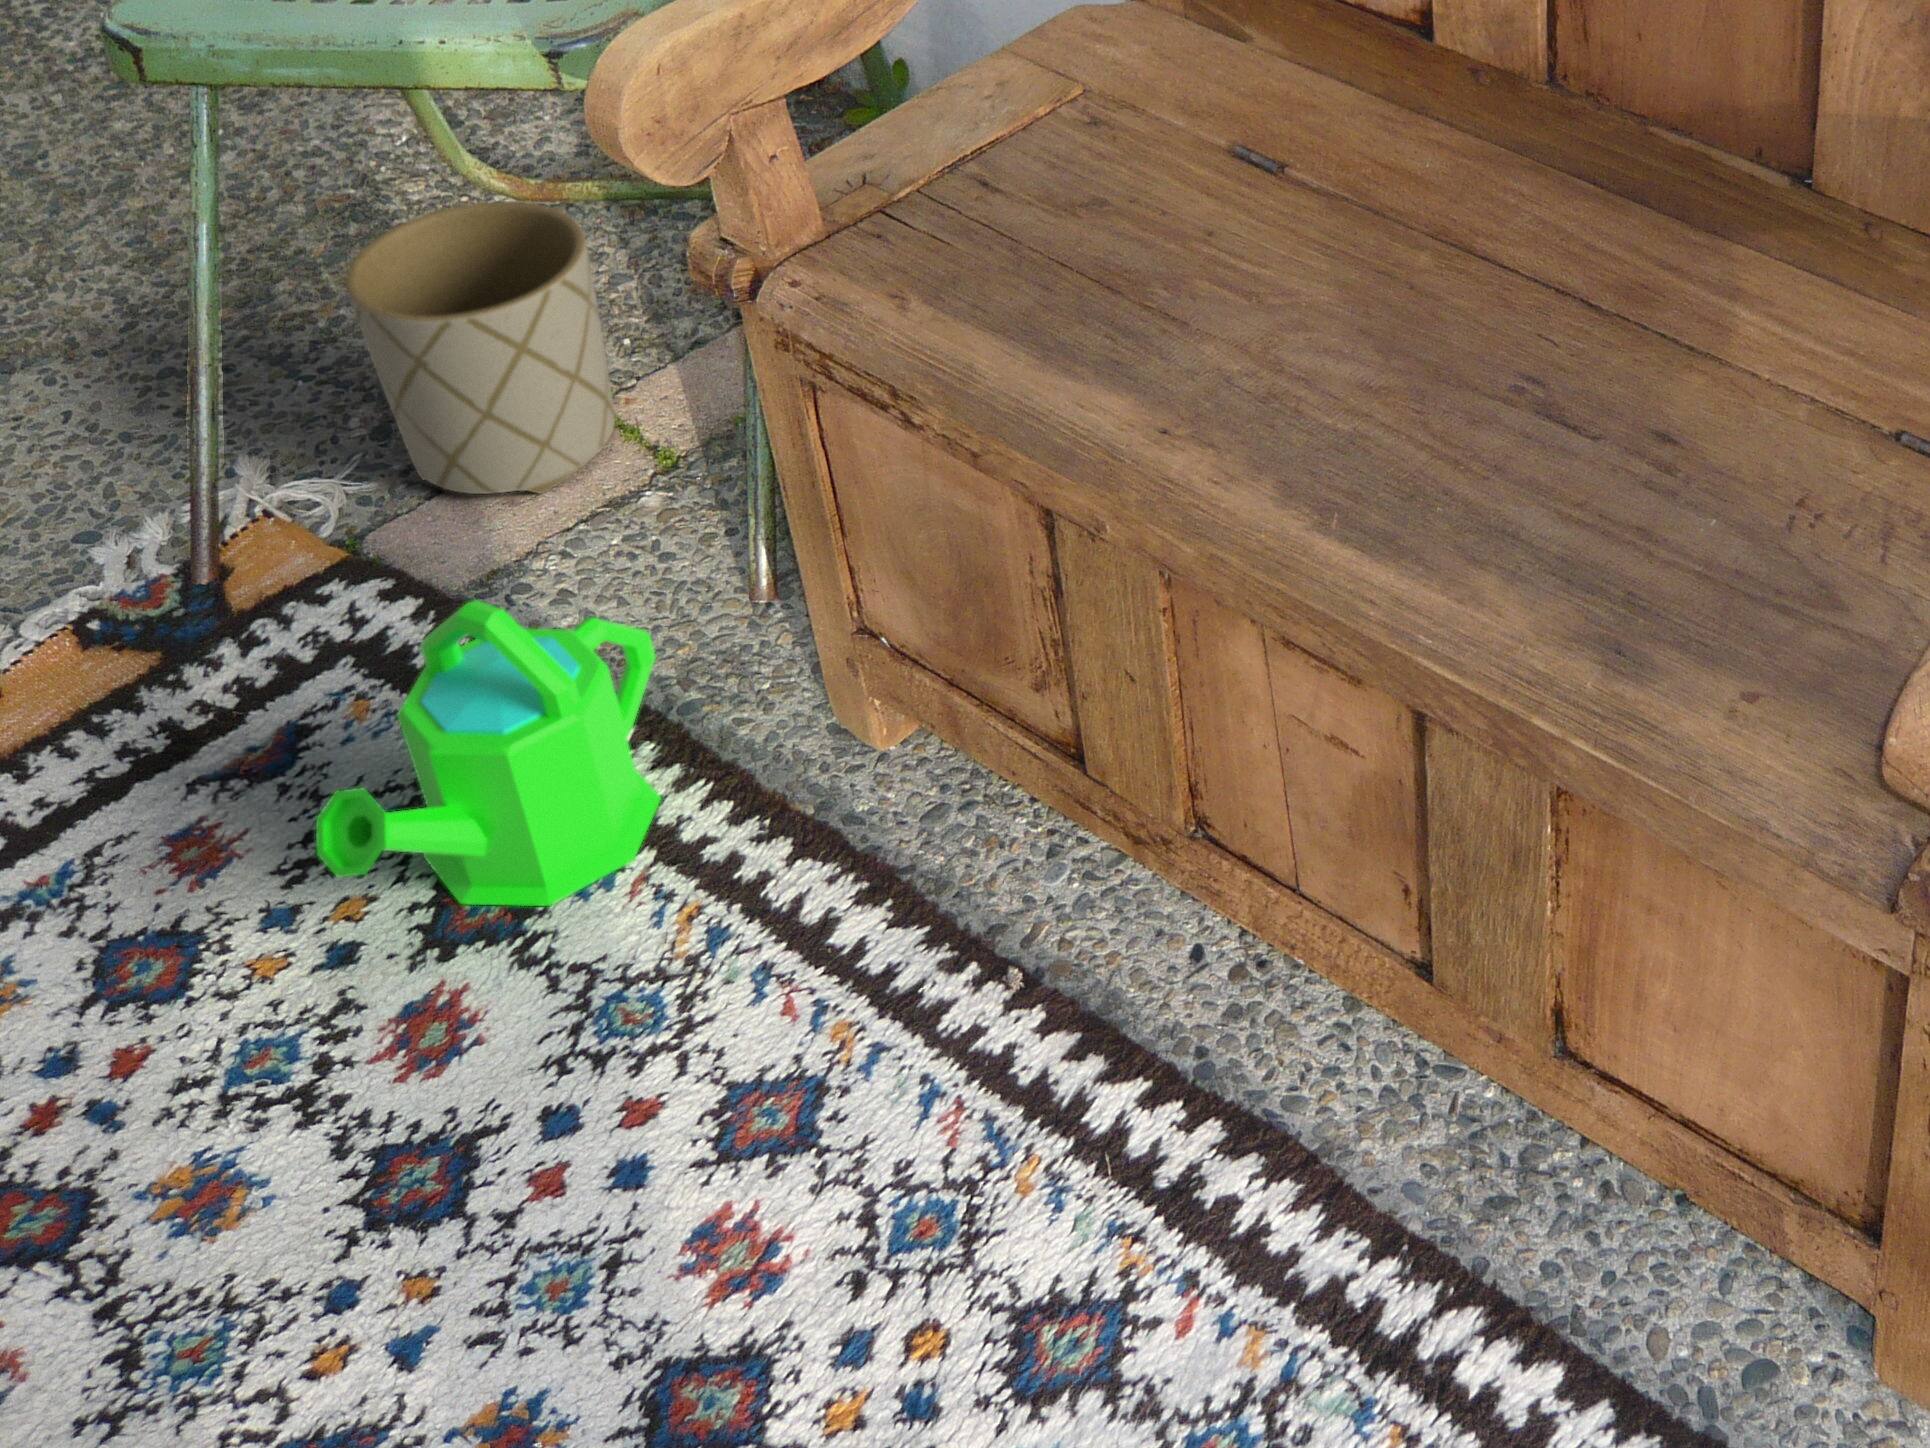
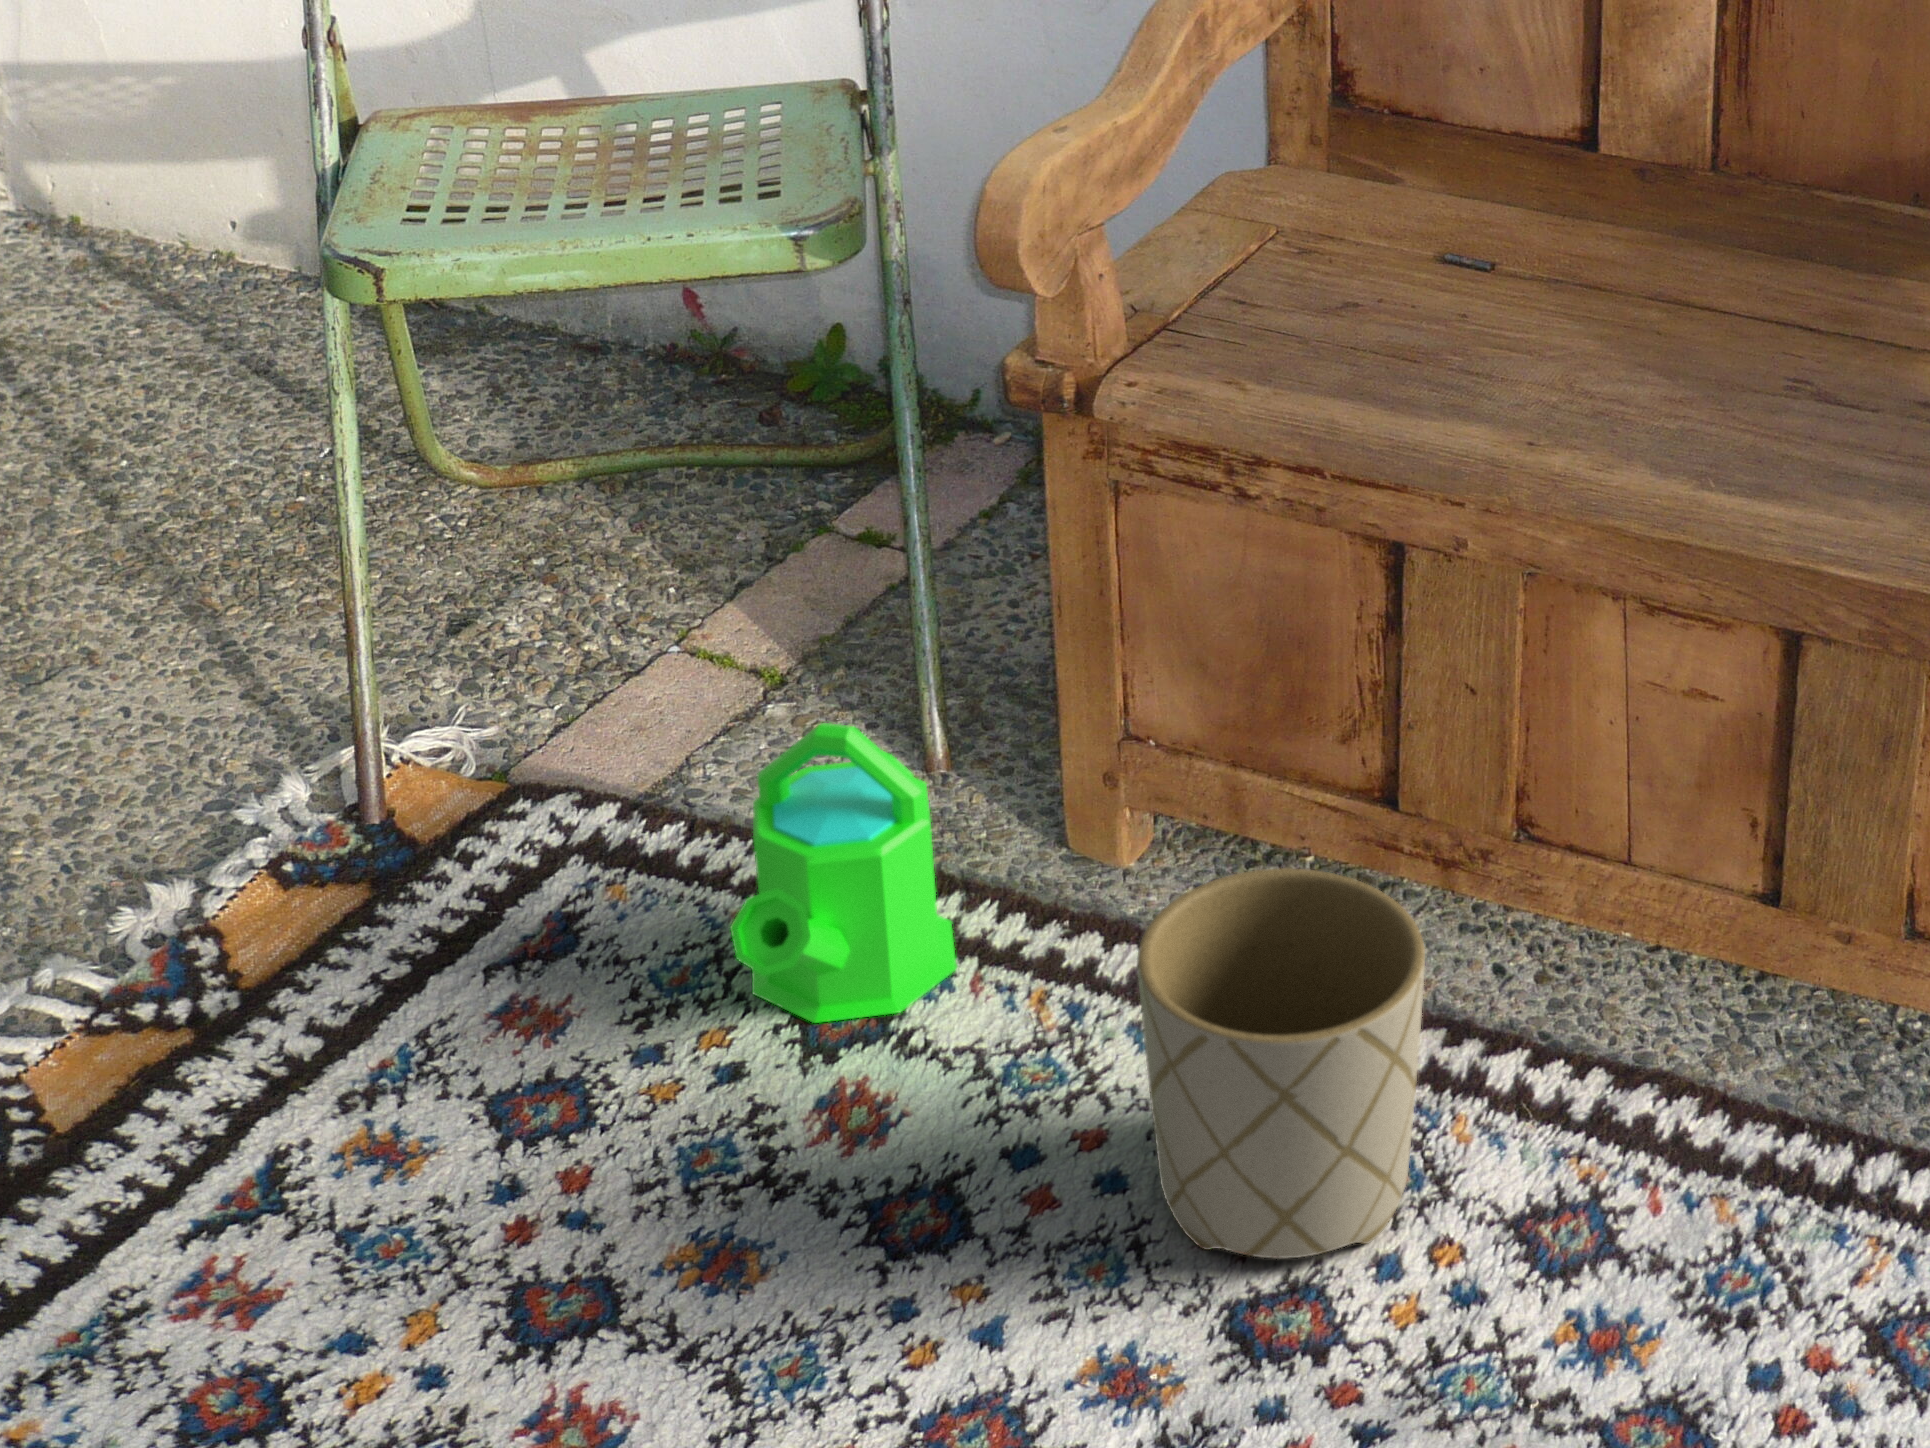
planter: present [346,201,615,494] -> present [1137,868,1425,1259]

